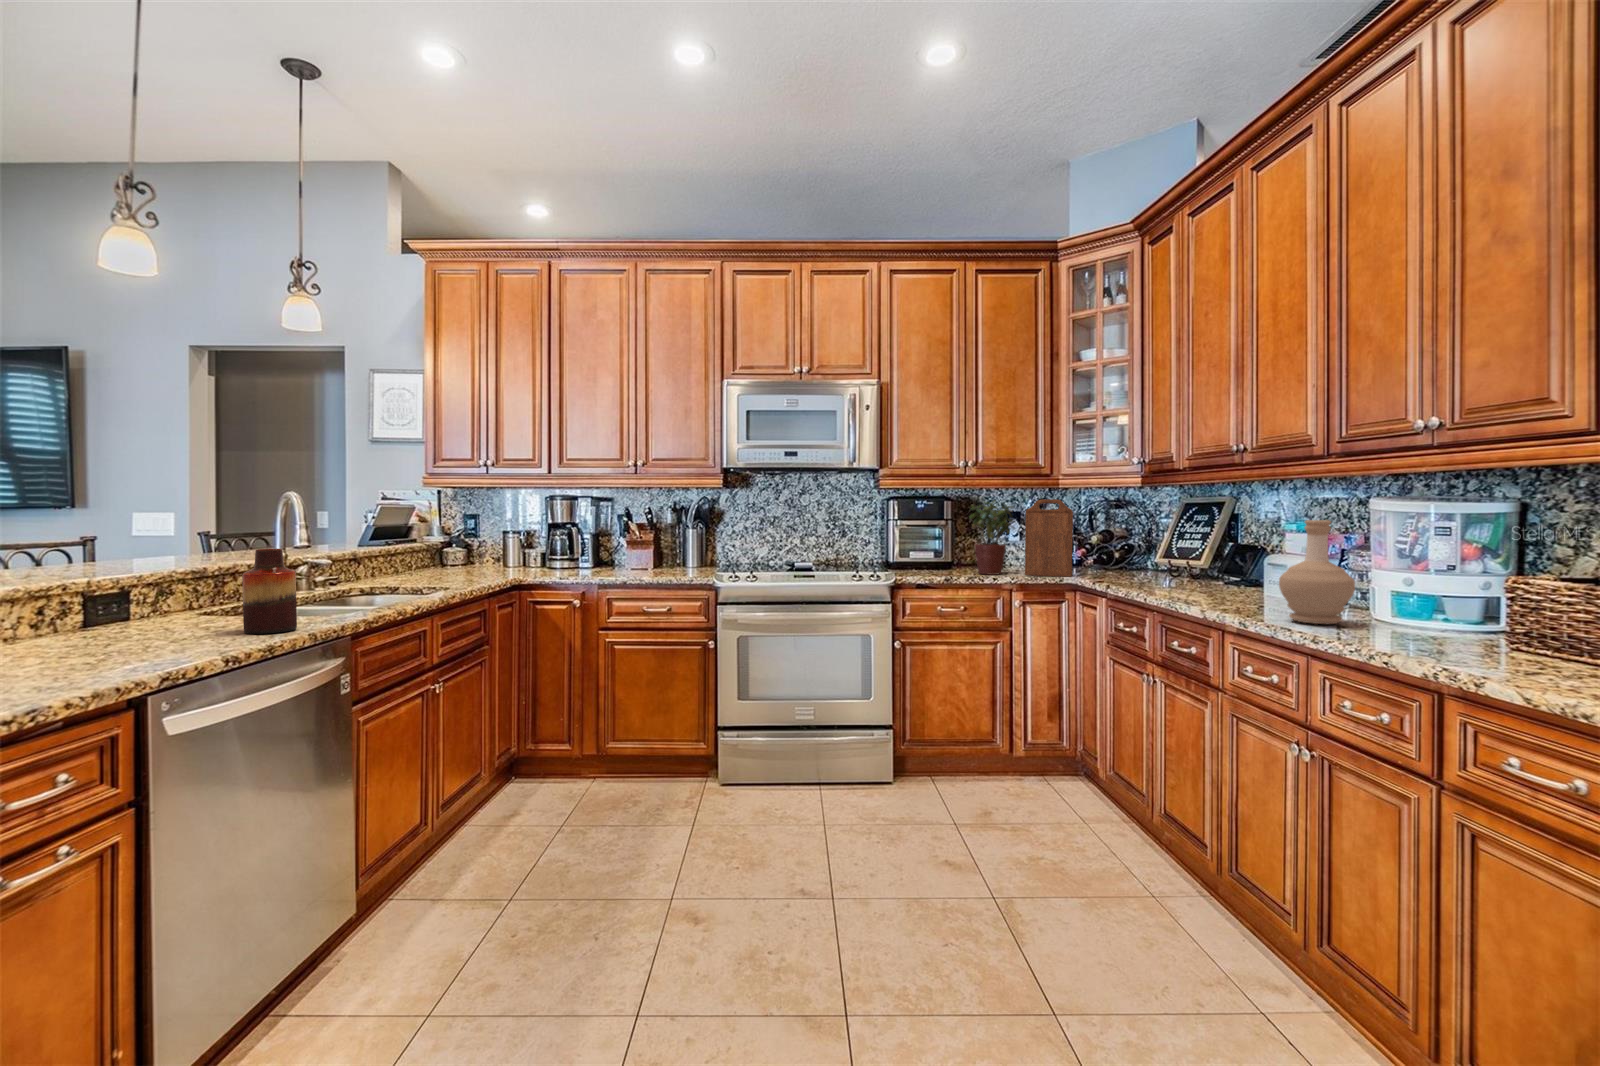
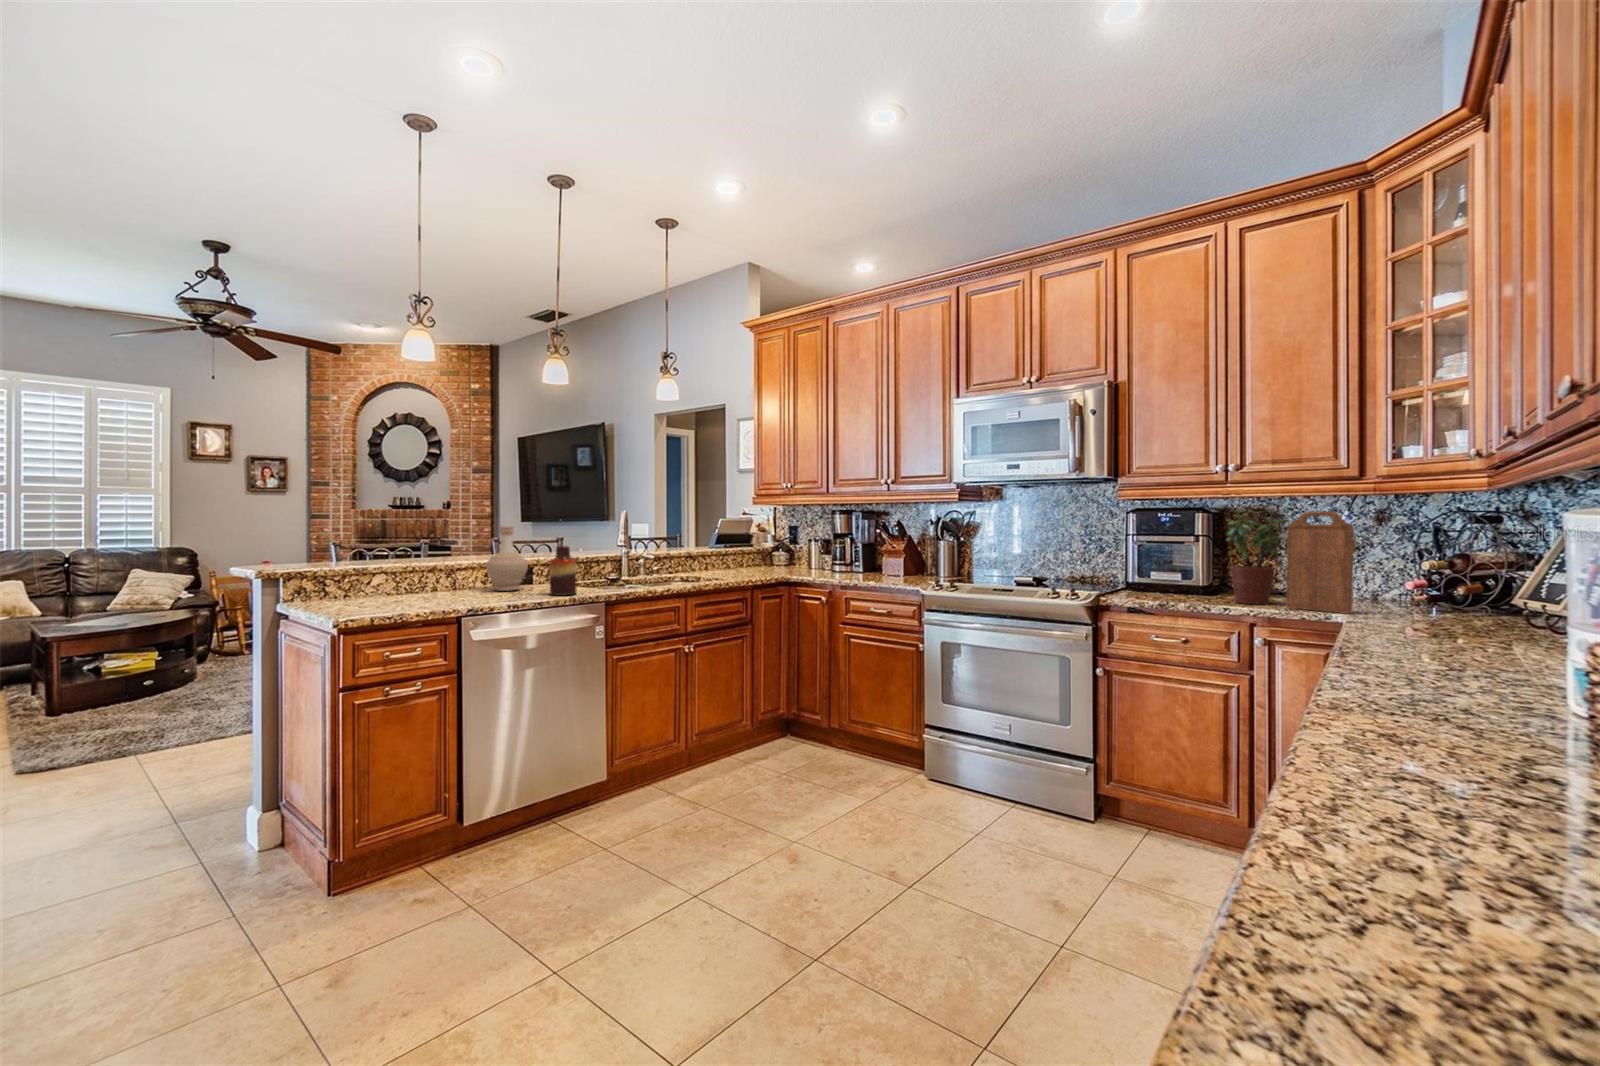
bottle: present [1279,520,1355,624] -> present [486,526,528,591]

